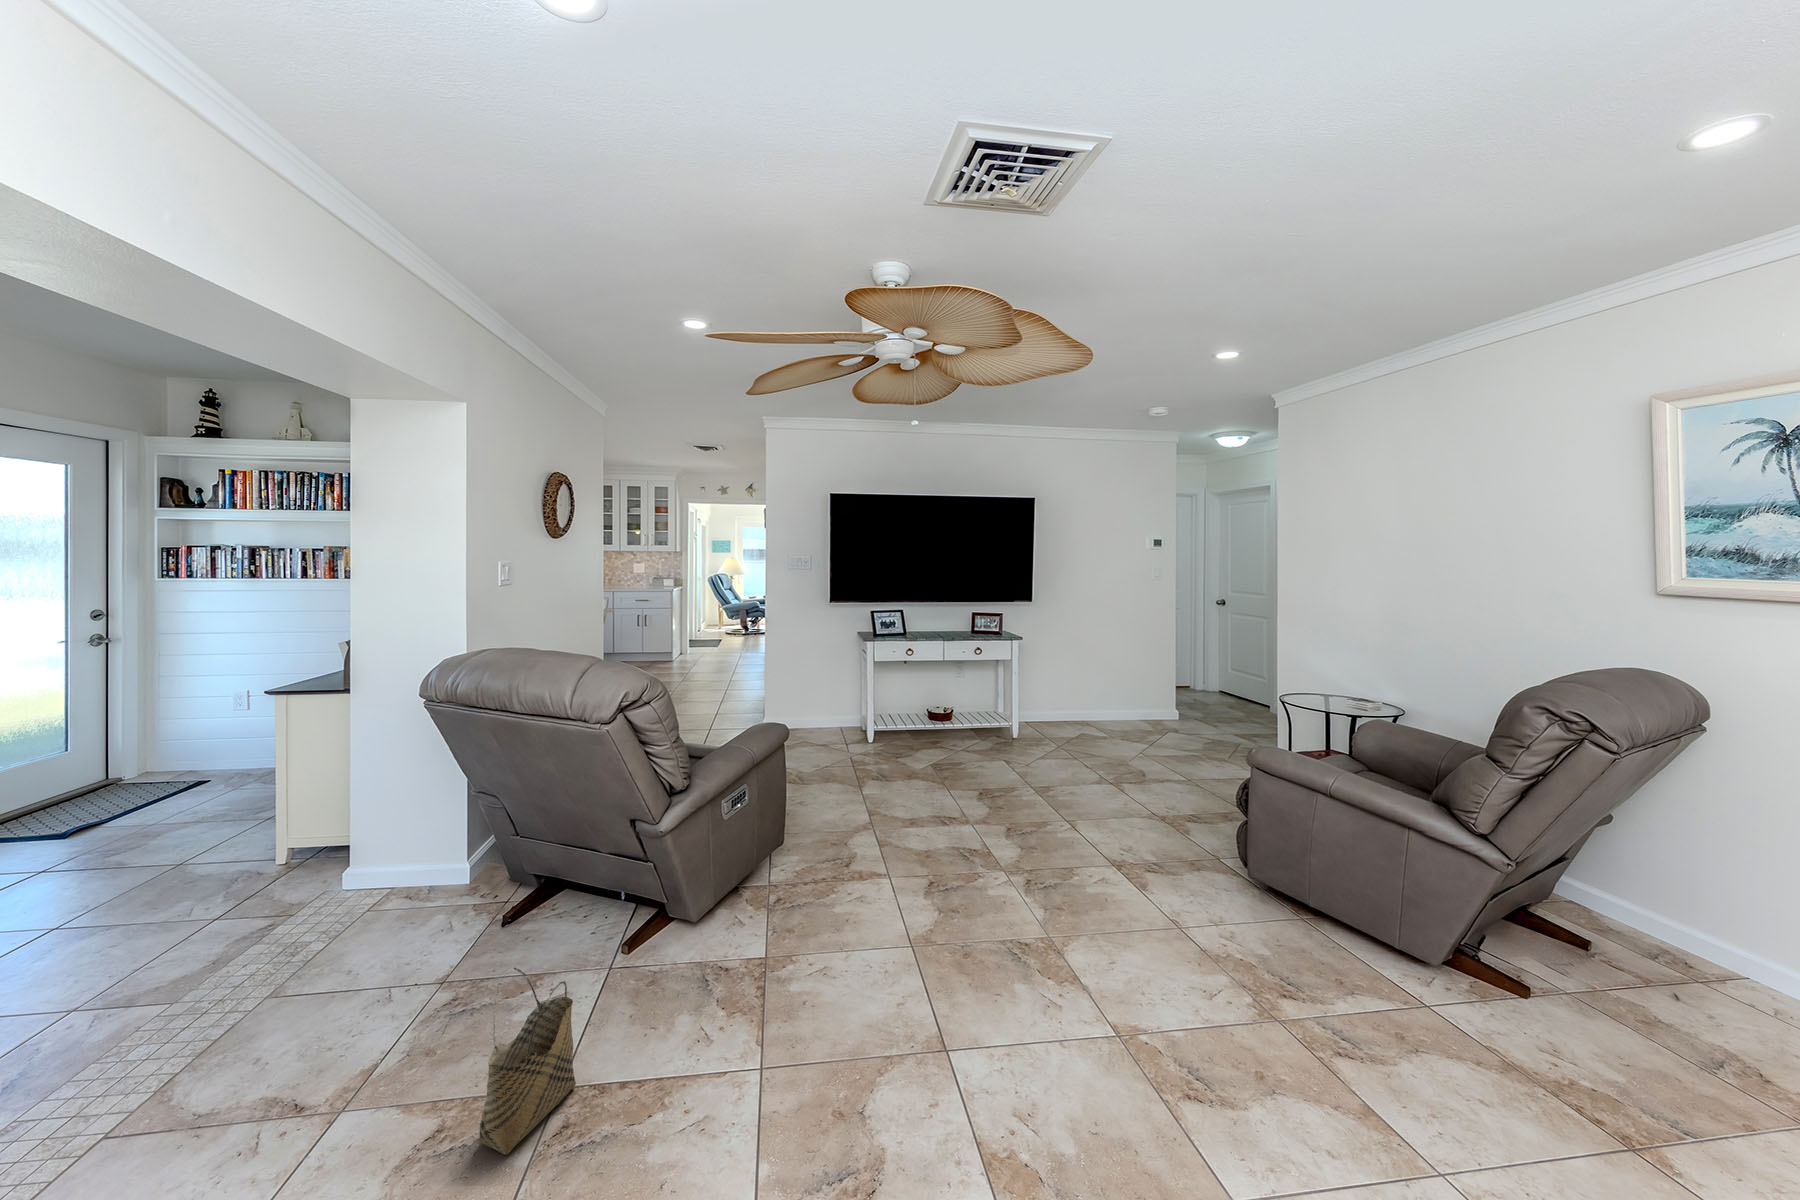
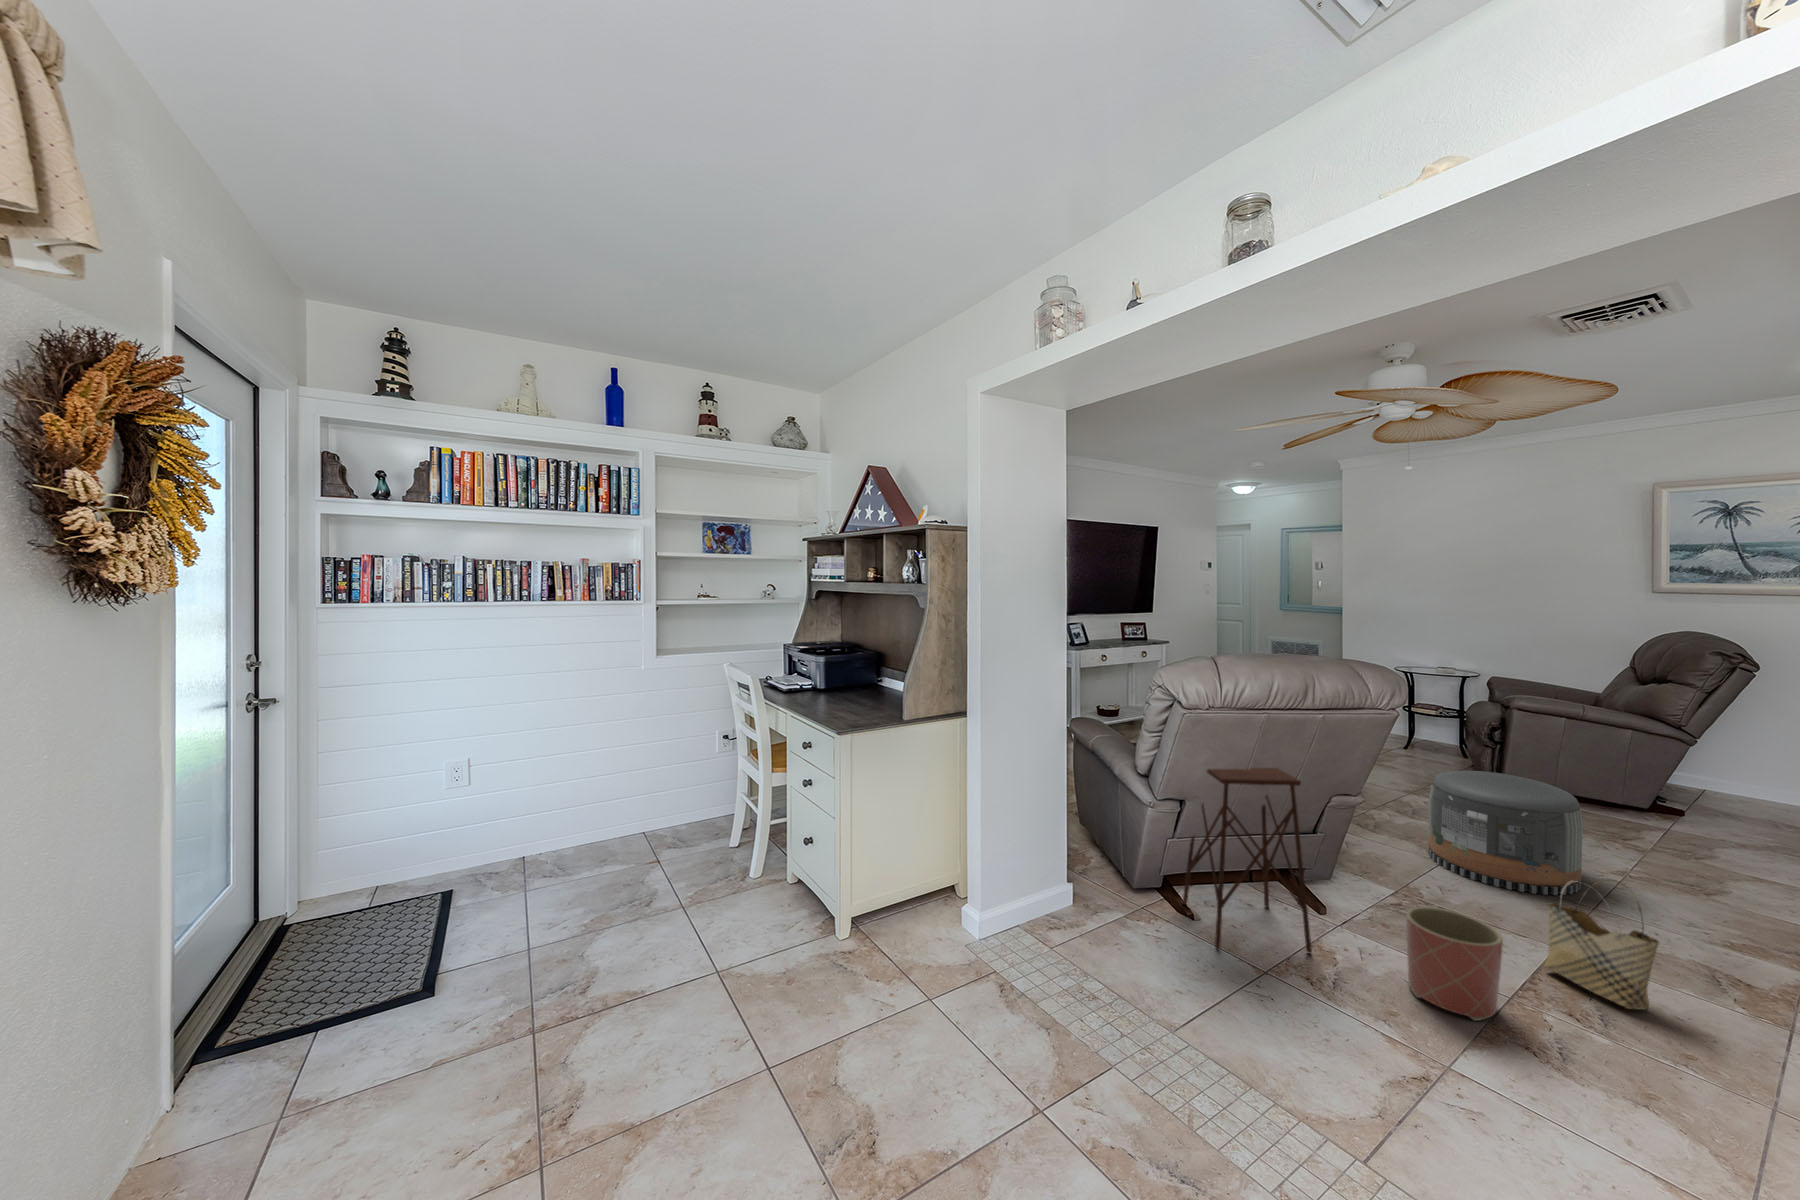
side table: none [391,759,538,980] -> present [1183,768,1312,953]
pouf: none [804,840,965,1038] -> present [1428,771,1583,895]
planter: none [344,951,448,1083] -> present [1406,907,1503,1021]

